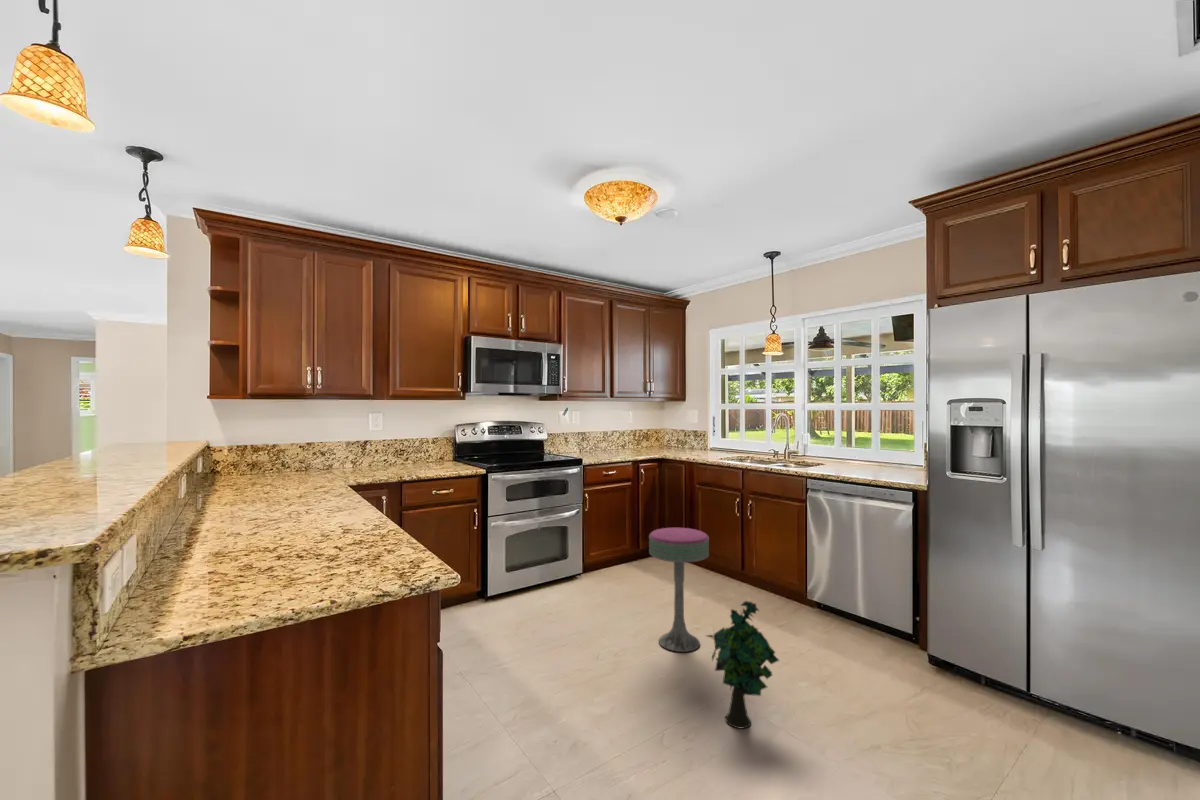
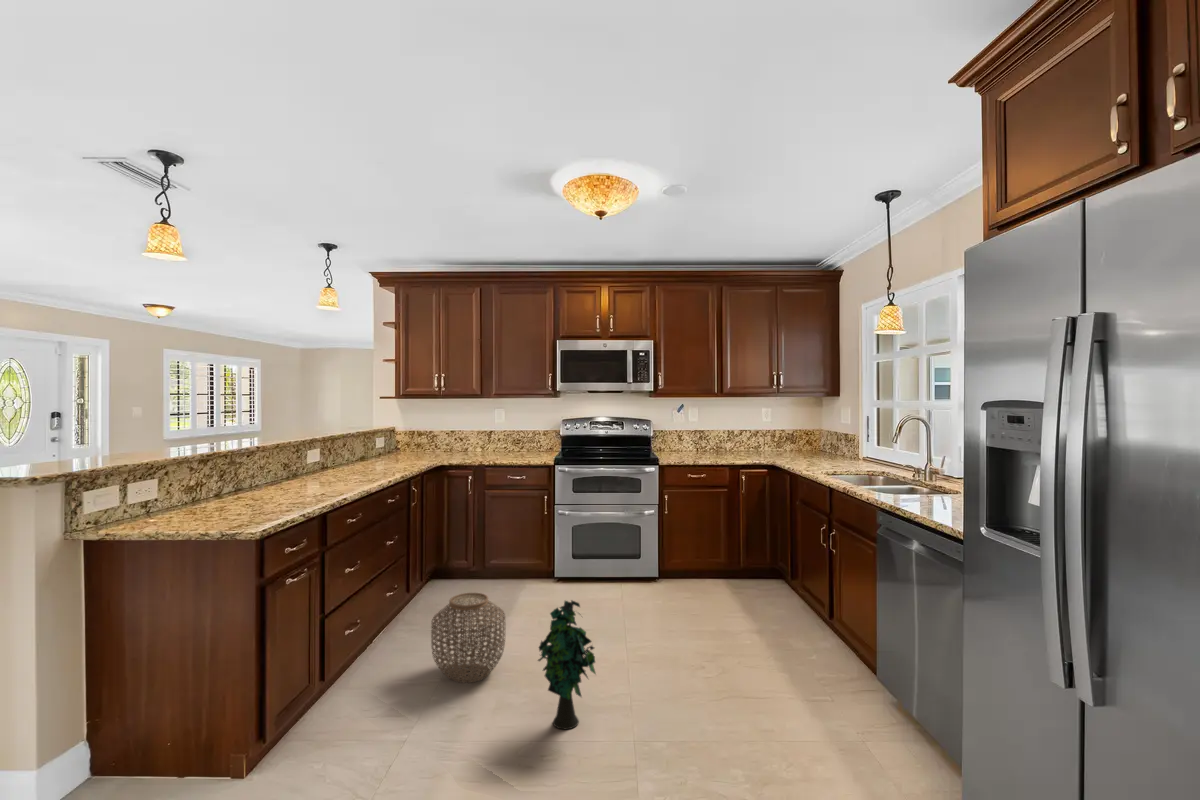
bar stool: present [649,528,709,652] -> none [606,529,669,661]
woven basket: none [545,626,628,734] -> present [431,593,505,683]

